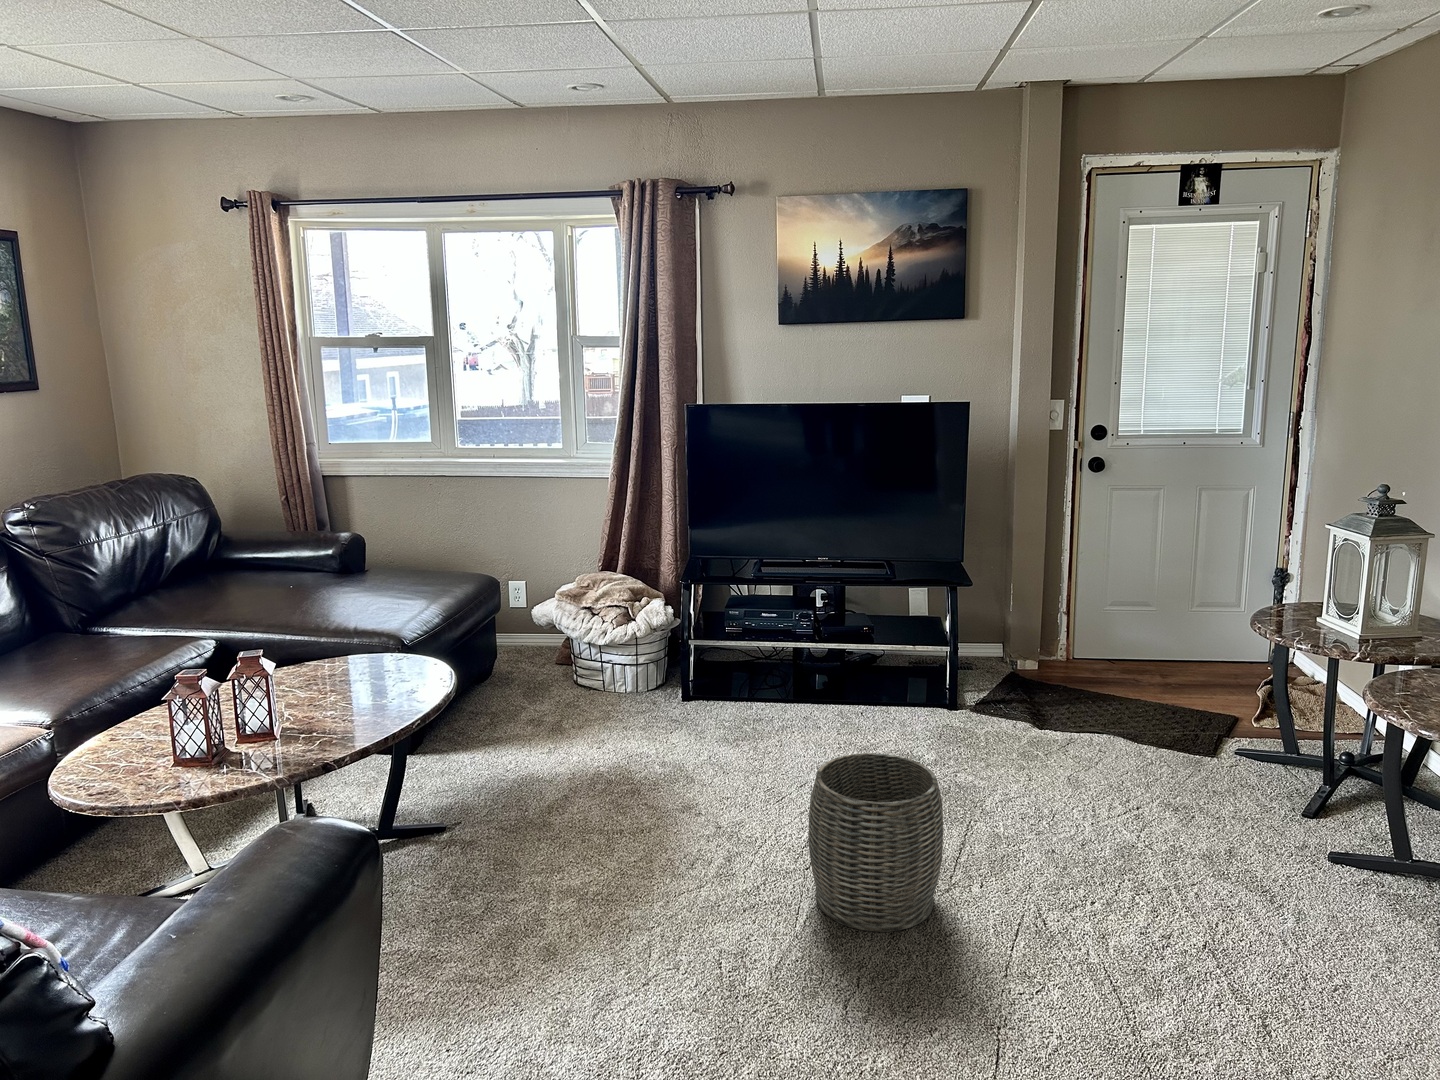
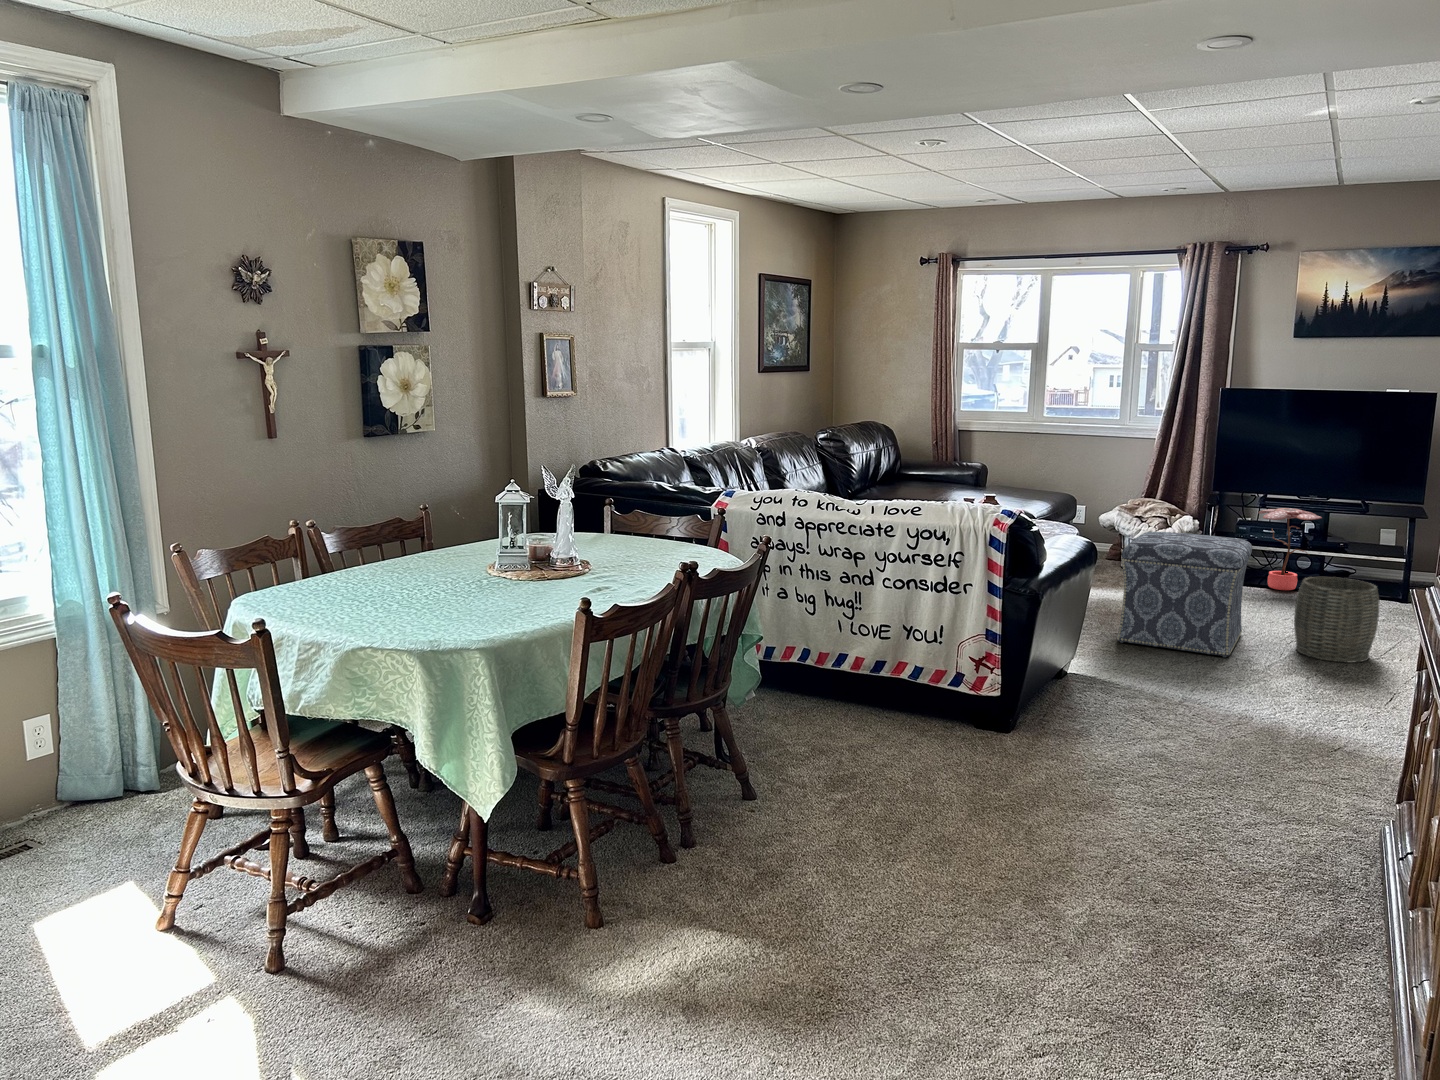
potted plant: none [752,583,838,708] -> present [1258,508,1322,590]
ottoman: none [478,694,730,967] -> present [1117,532,1252,657]

